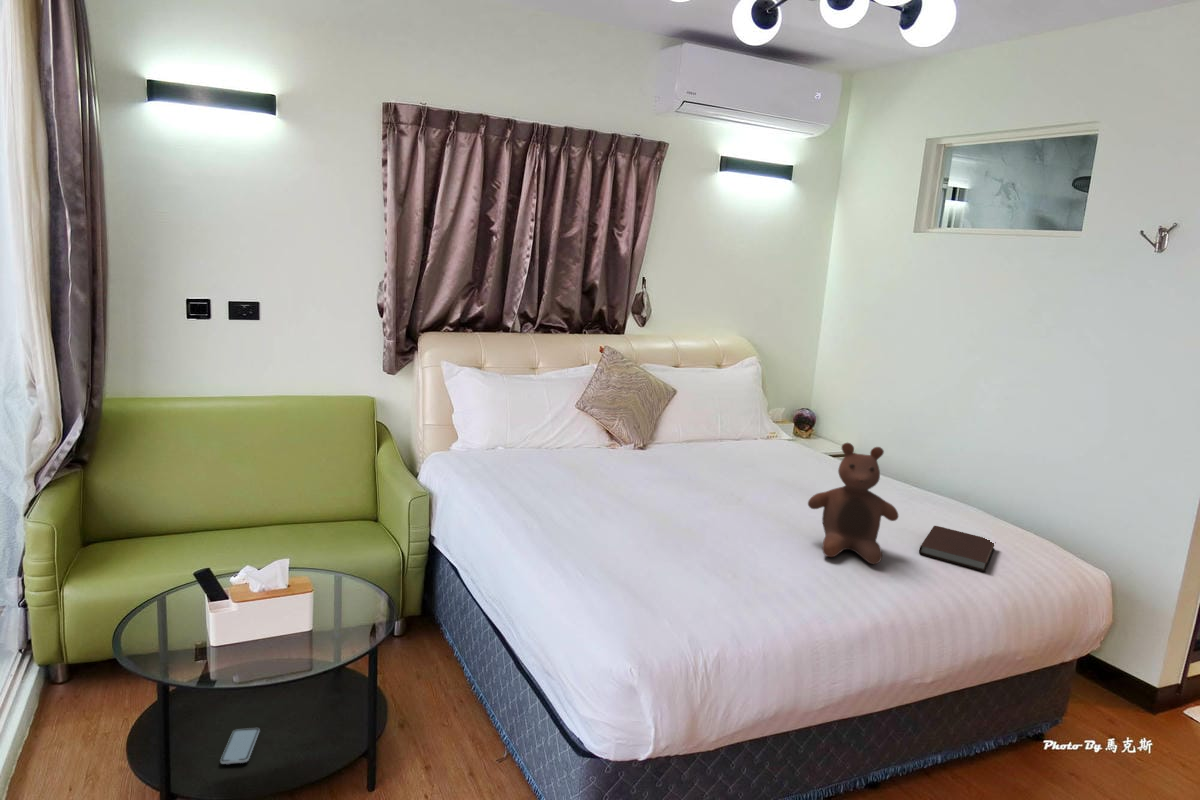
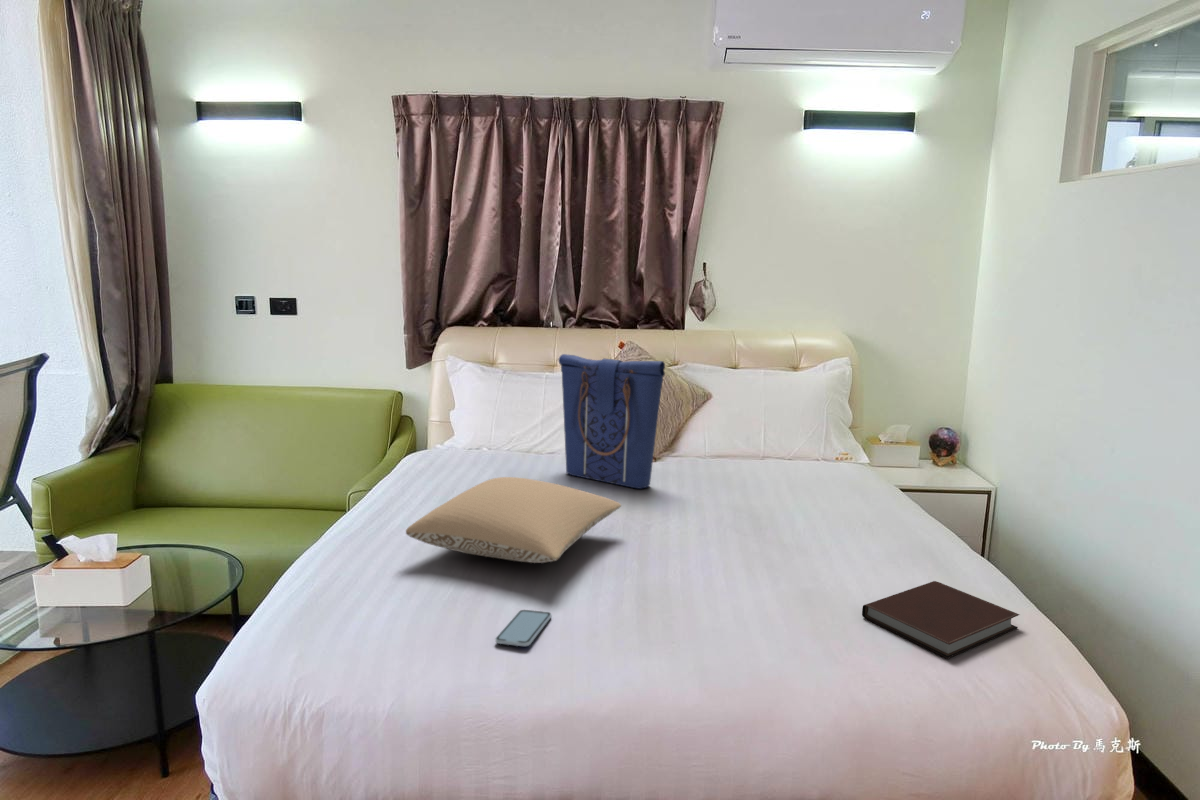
tote bag: none [602,367,700,476] -> present [559,354,665,489]
stuffed bear: present [808,443,898,564] -> none [692,441,824,620]
pillow: none [604,478,745,543] -> present [406,477,621,563]
smartphone: present [221,728,259,764] -> present [496,610,551,646]

